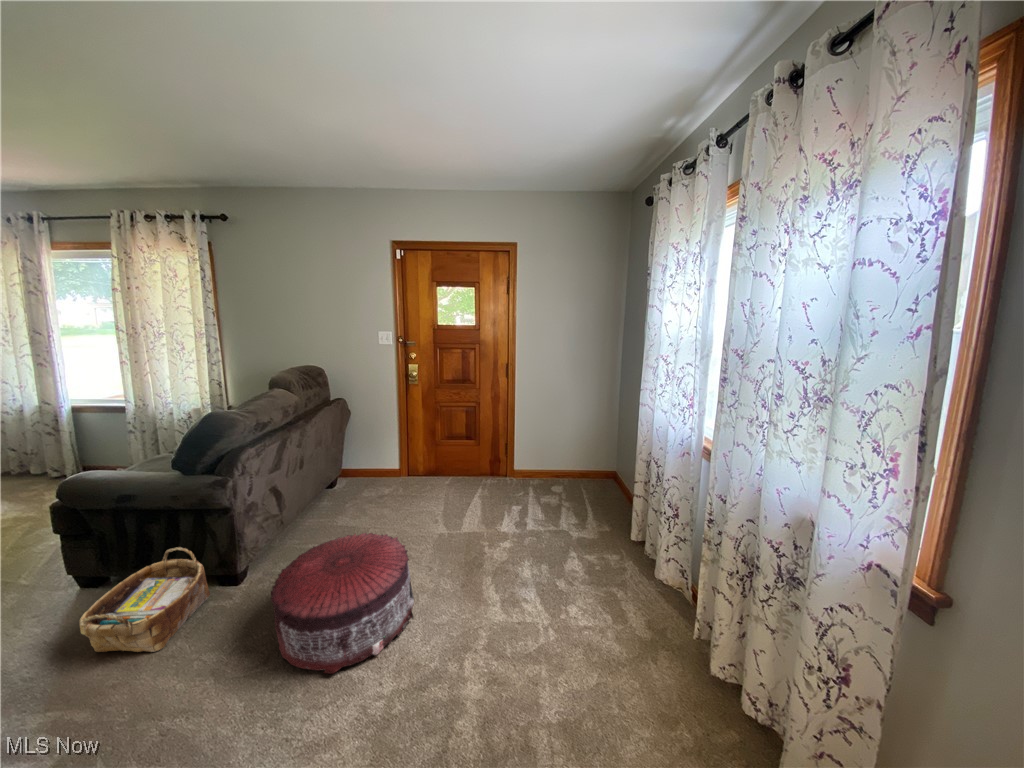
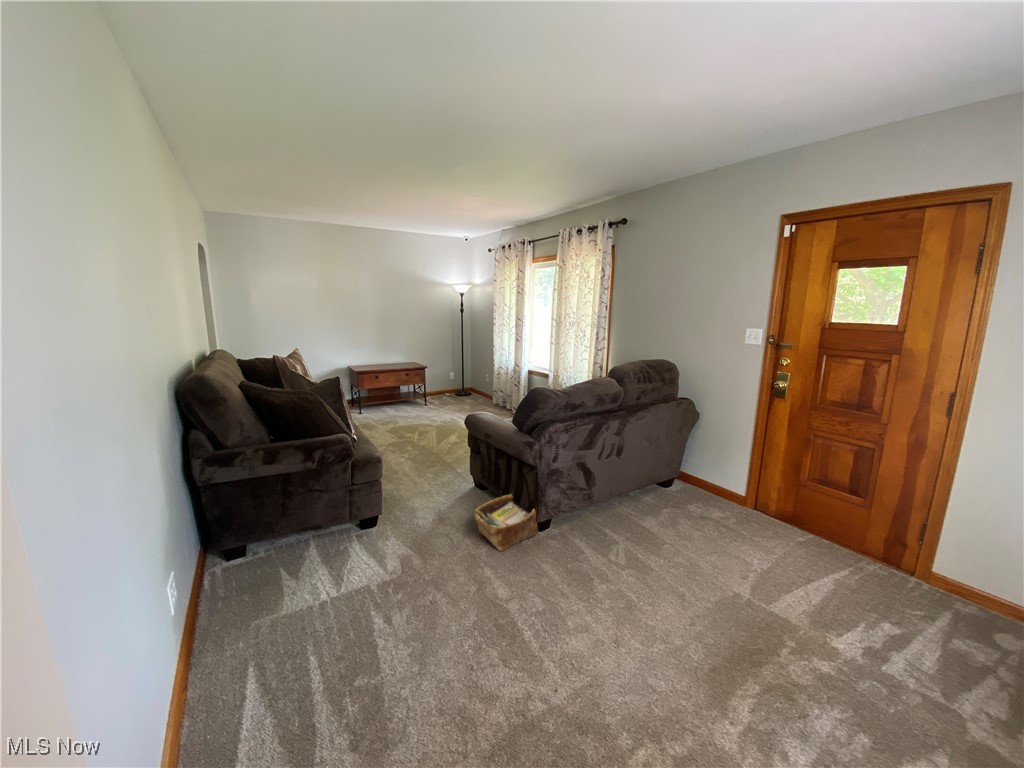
pouf: present [270,533,414,674] -> none [543,533,664,655]

